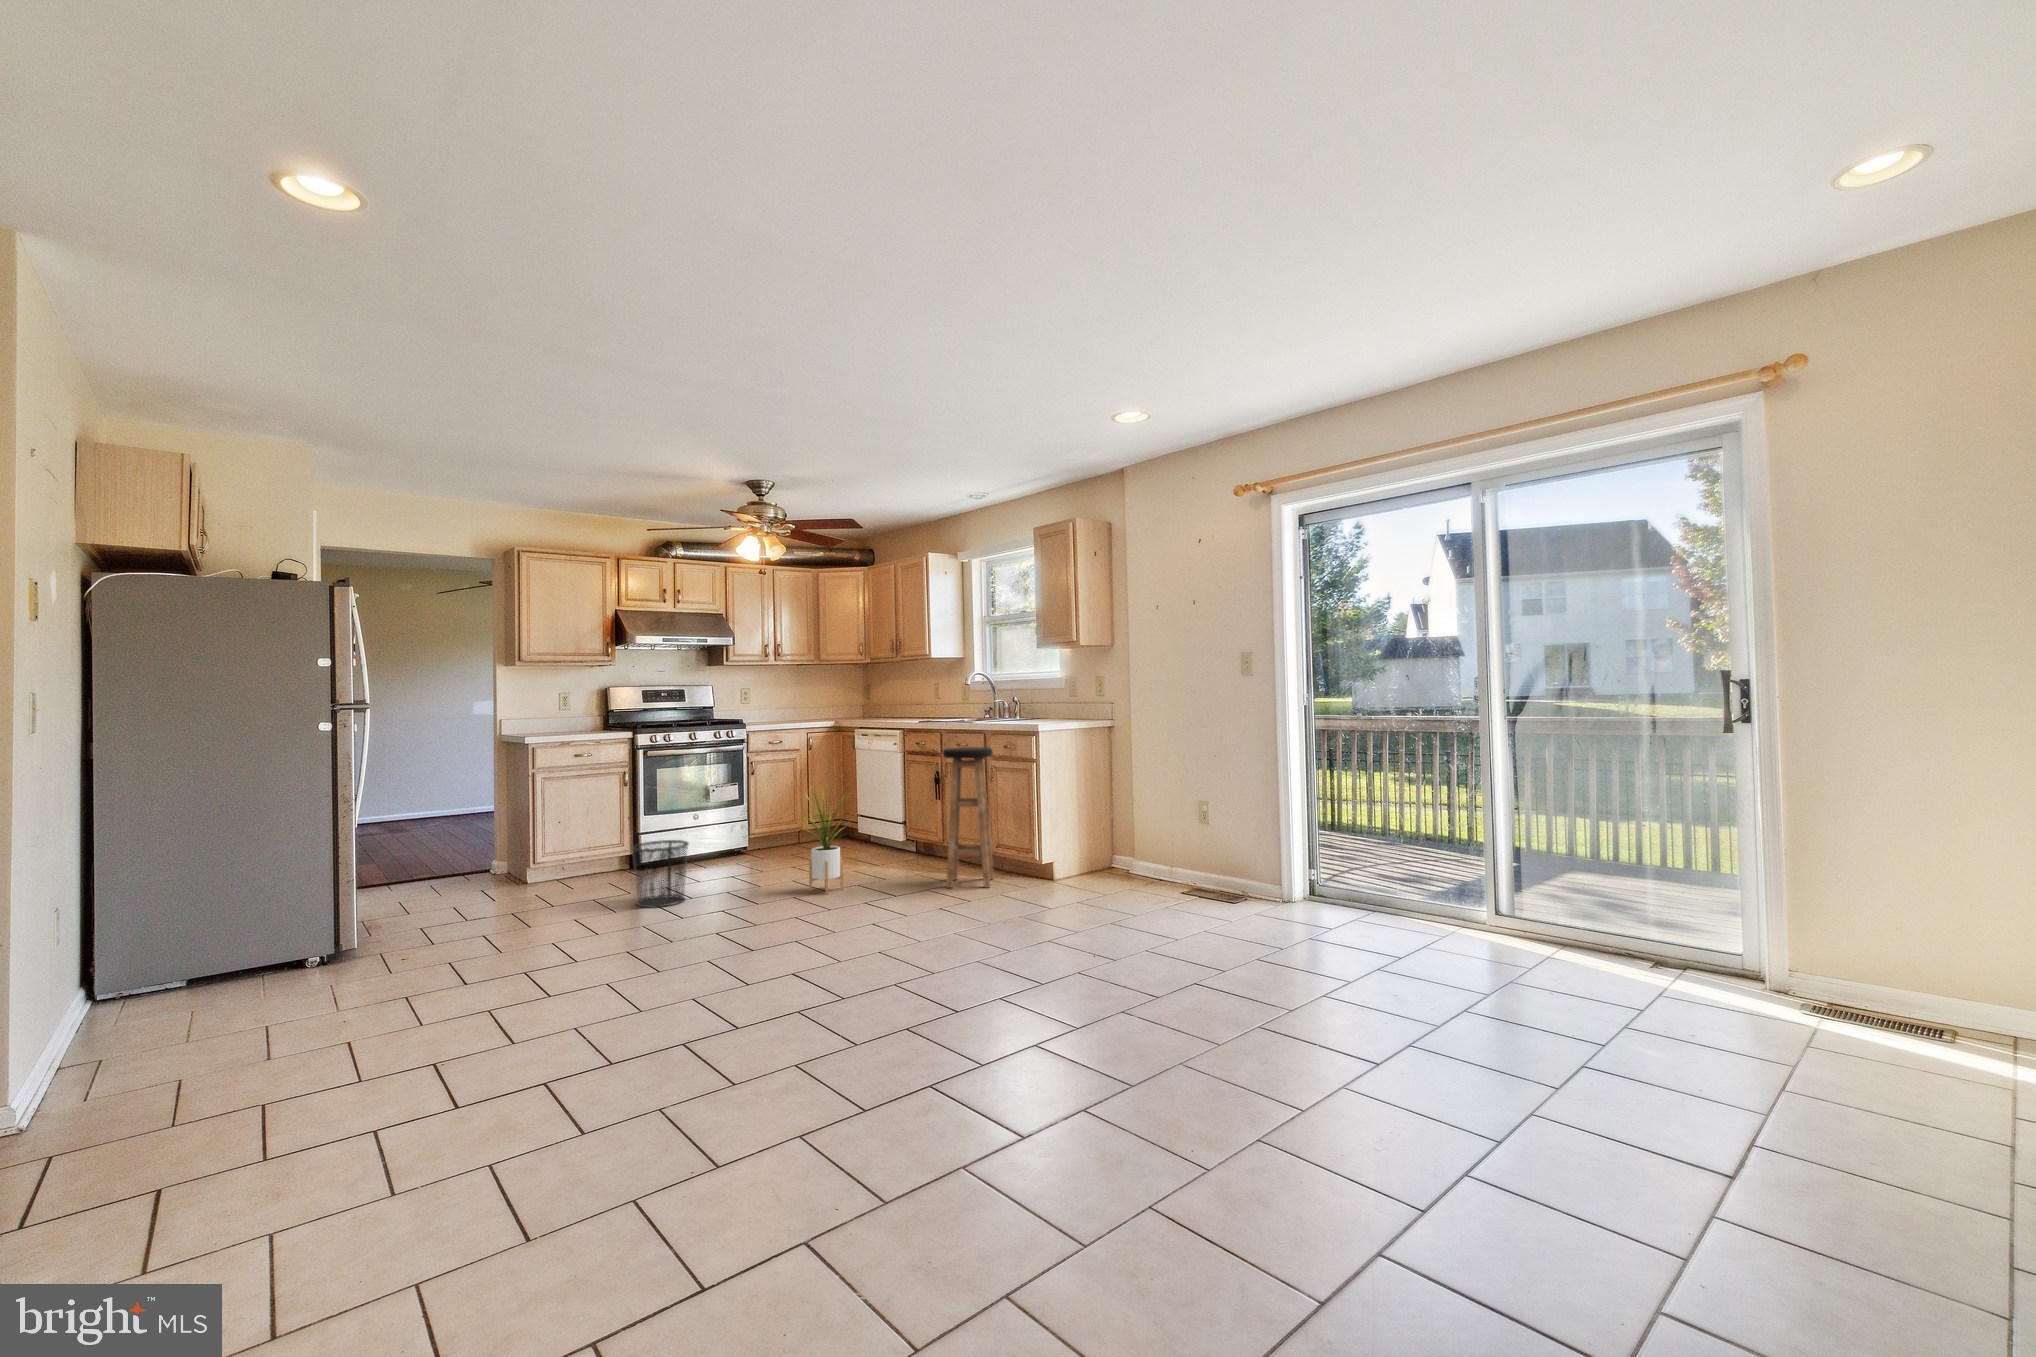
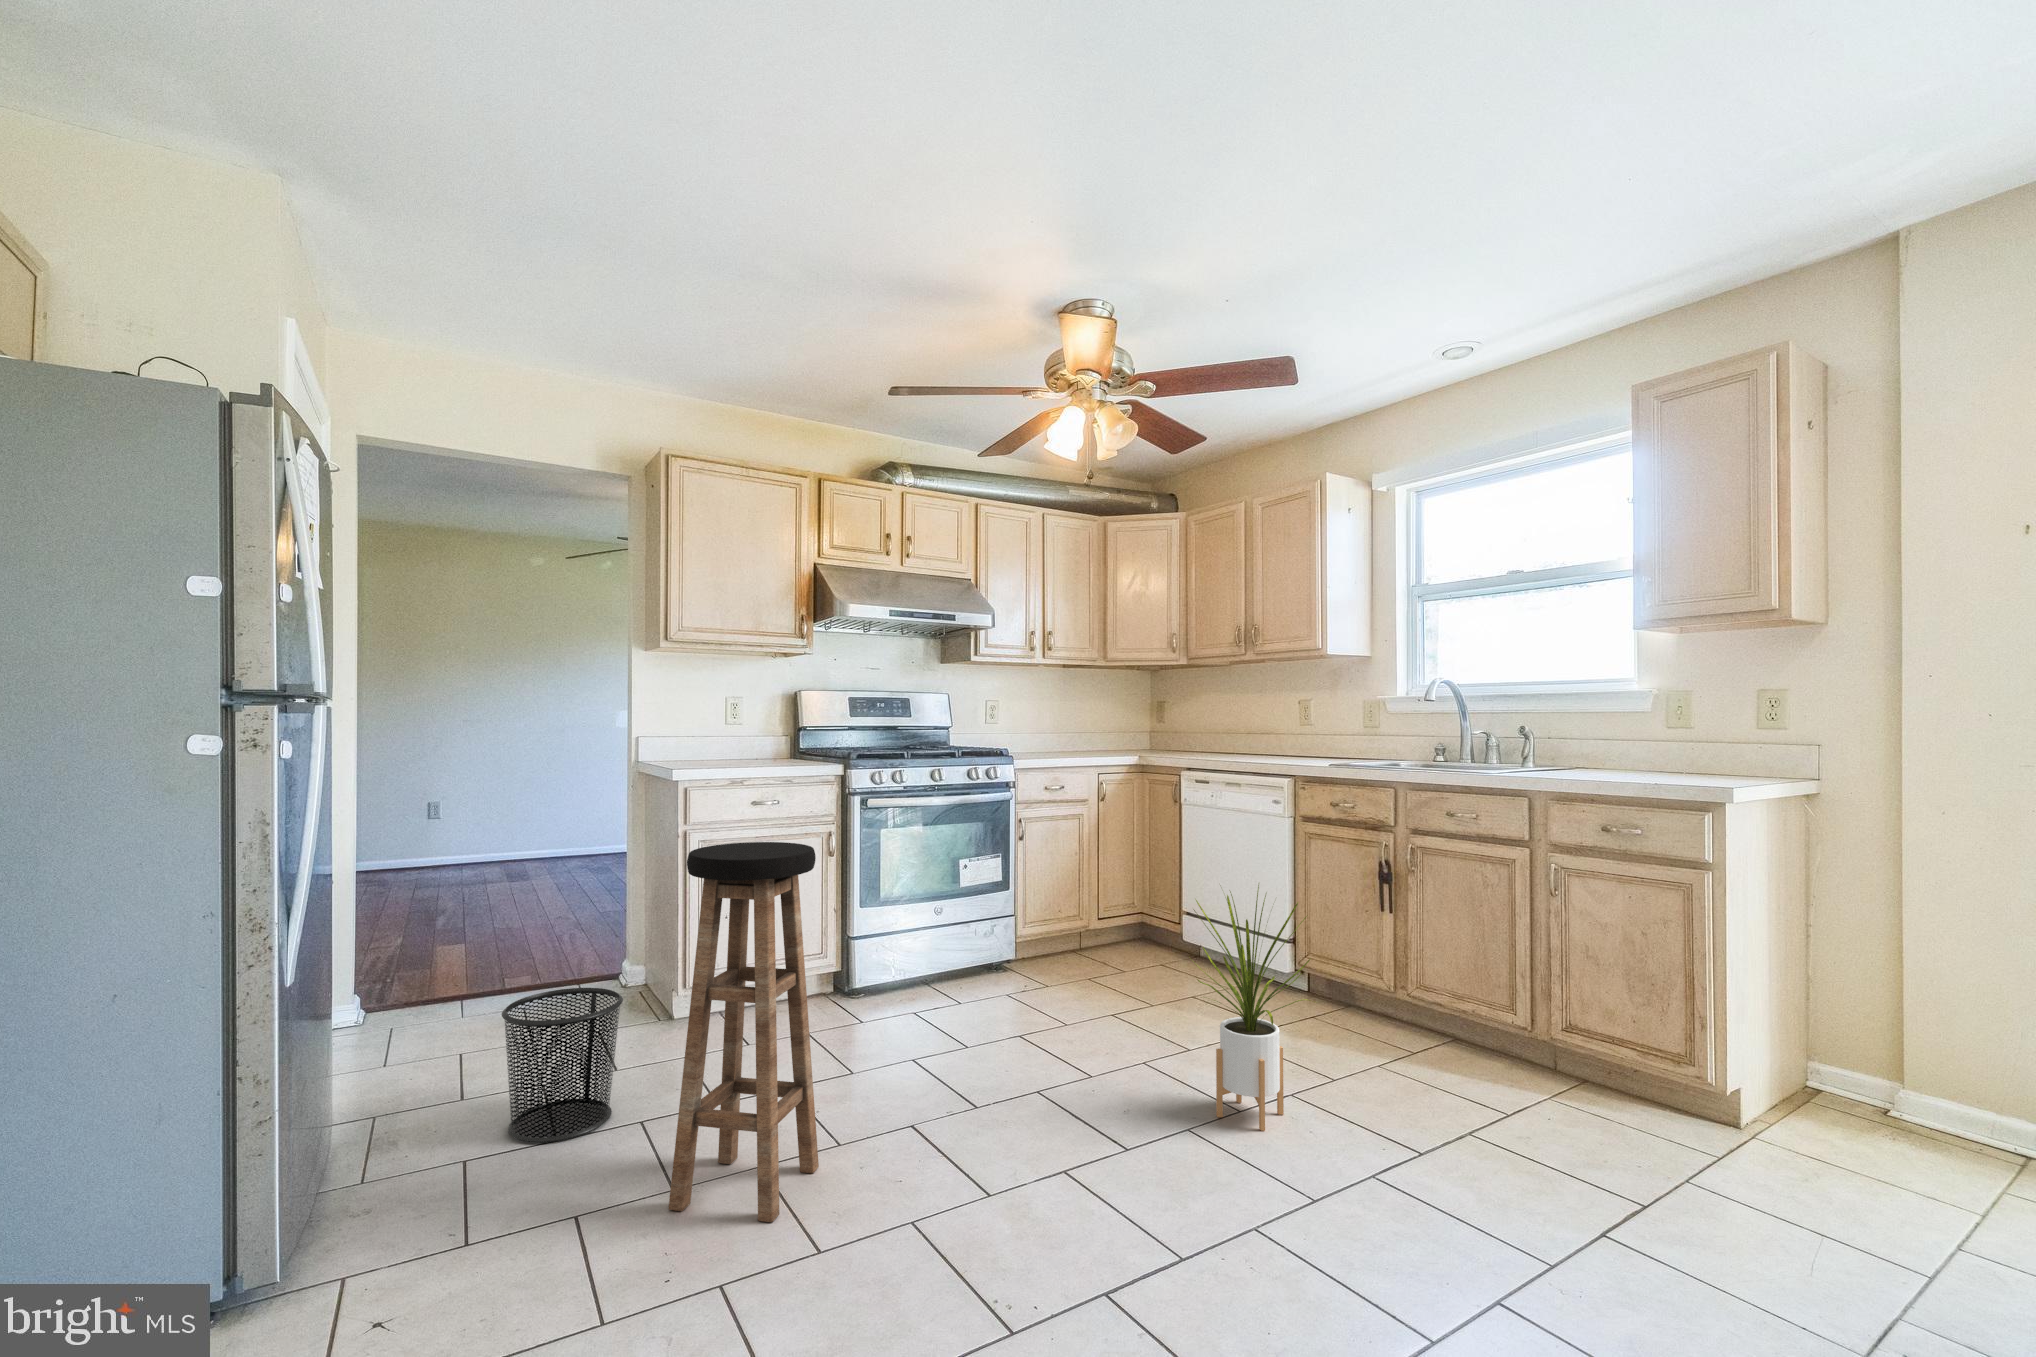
bar stool: present [943,747,994,888] -> present [668,842,819,1222]
waste bin: present [632,840,688,907] -> present [502,988,623,1143]

